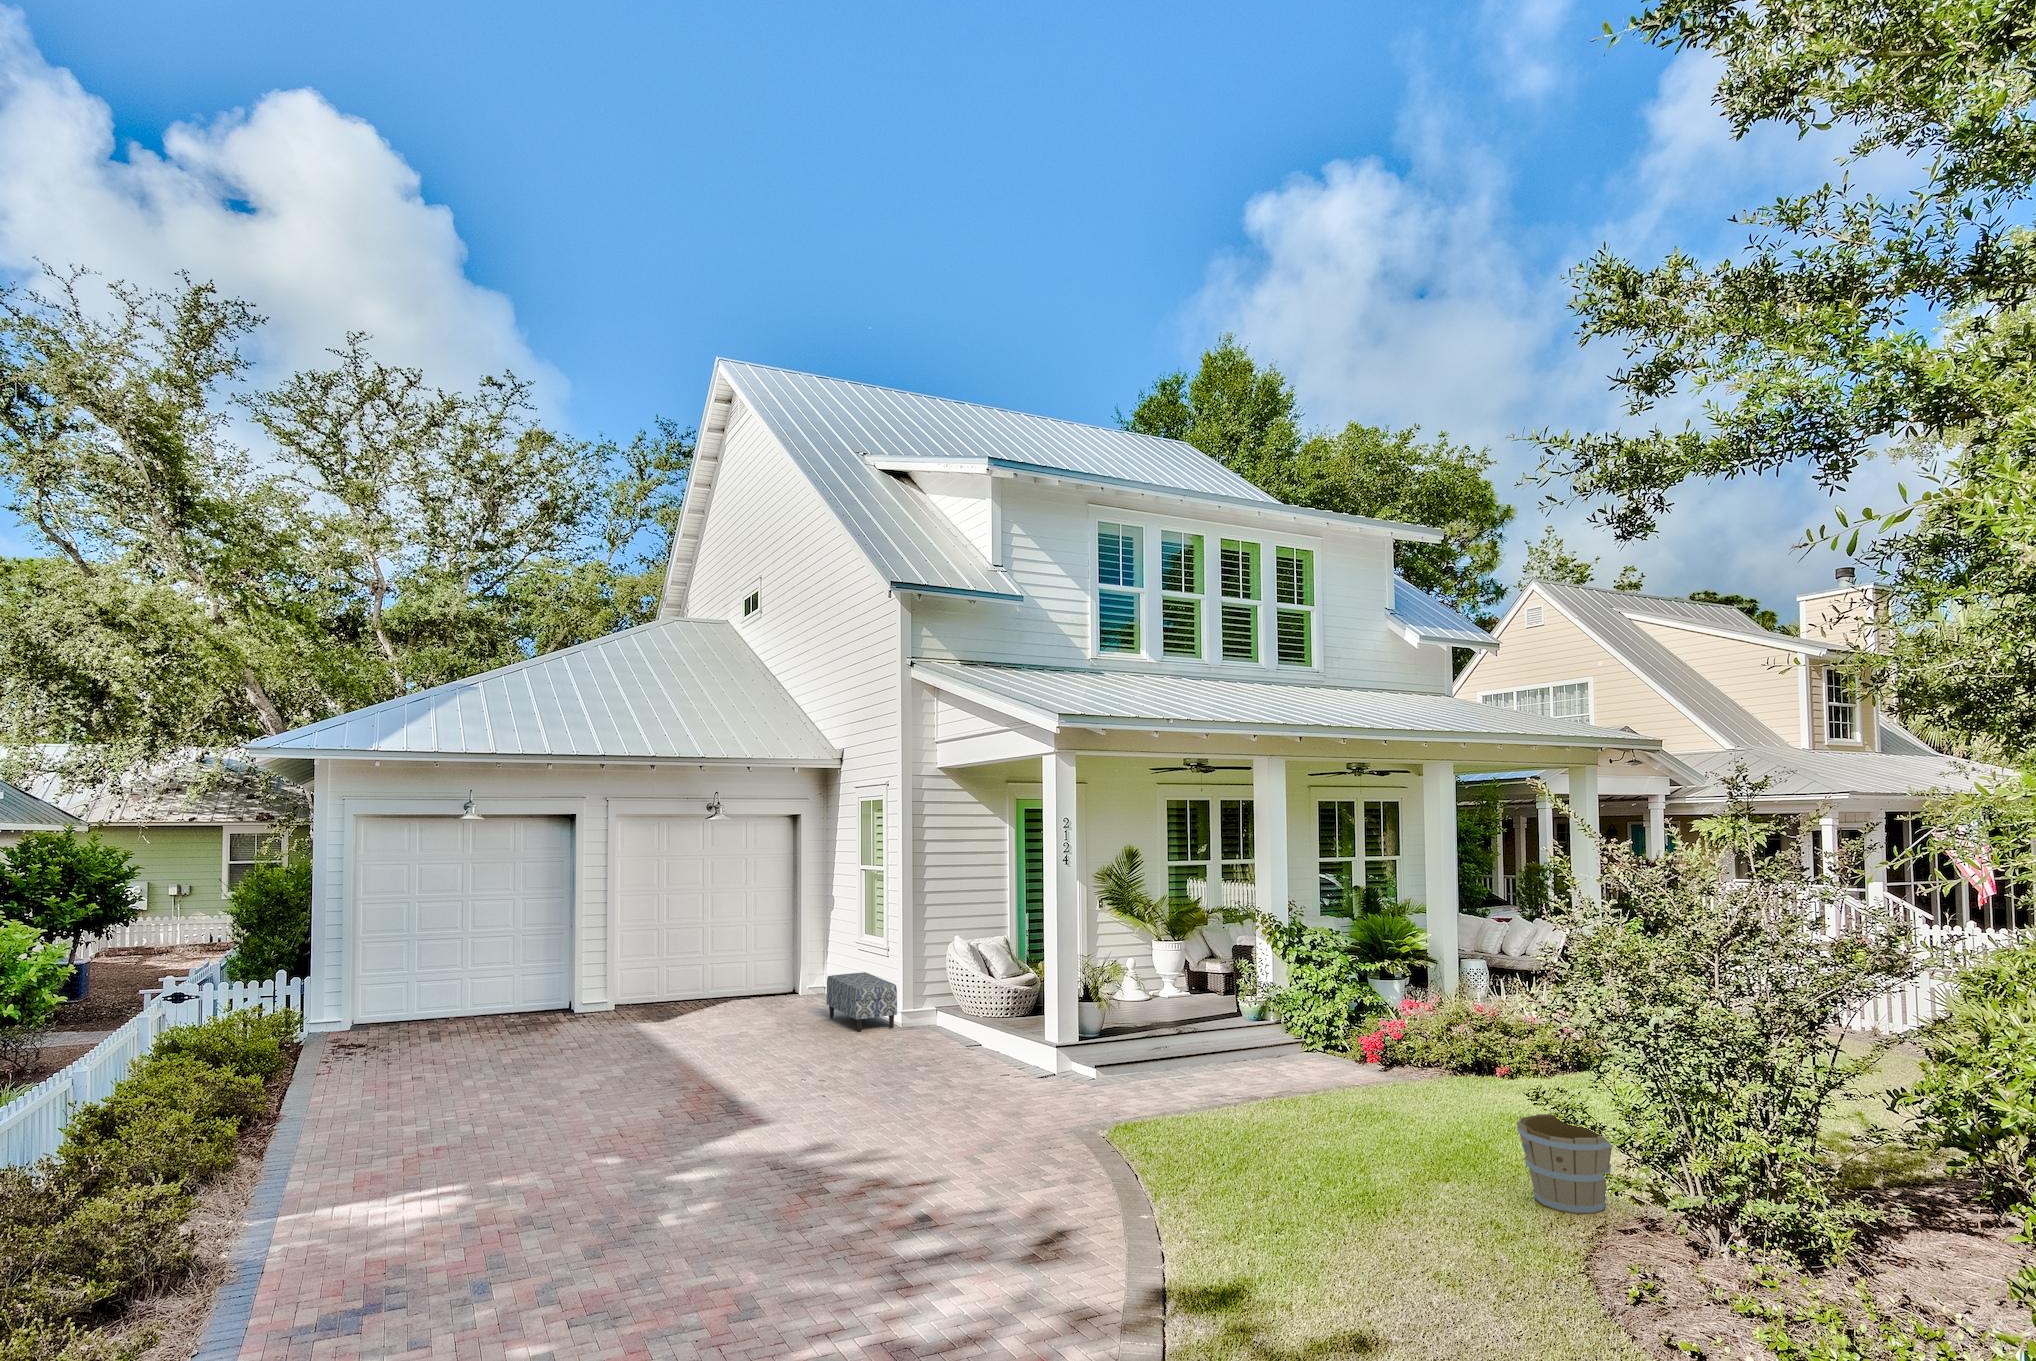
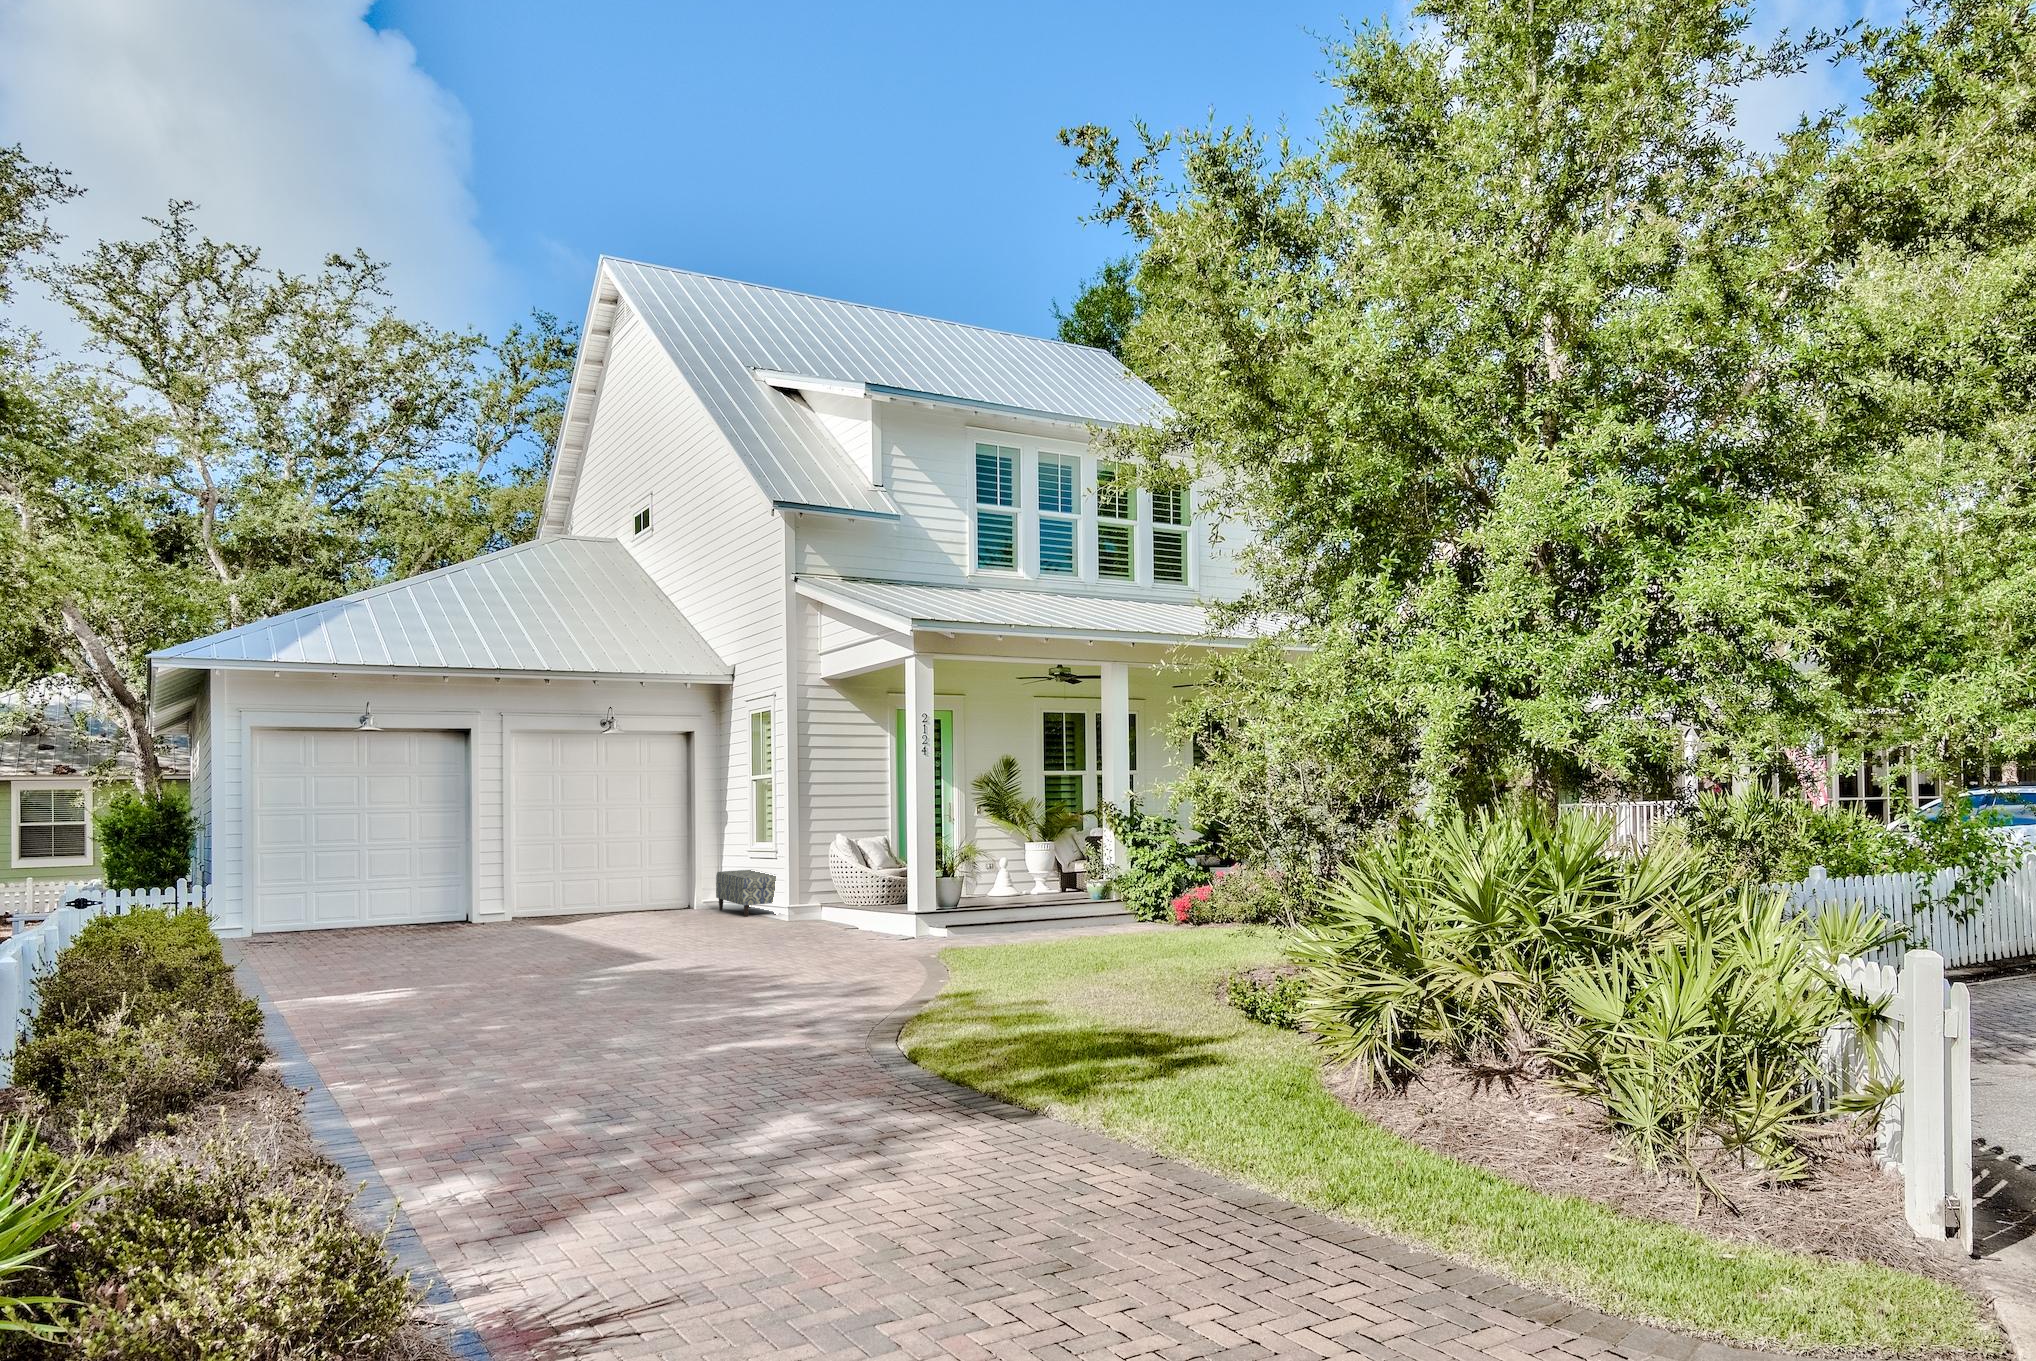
wooden bucket: present [1517,1114,1613,1214] -> none [1226,916,1293,980]

